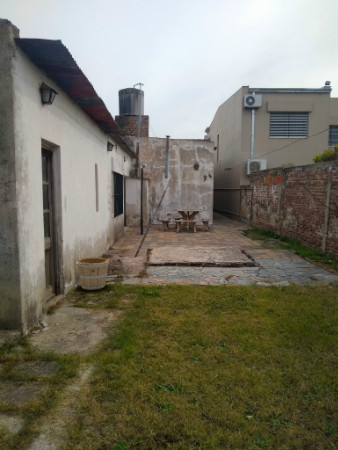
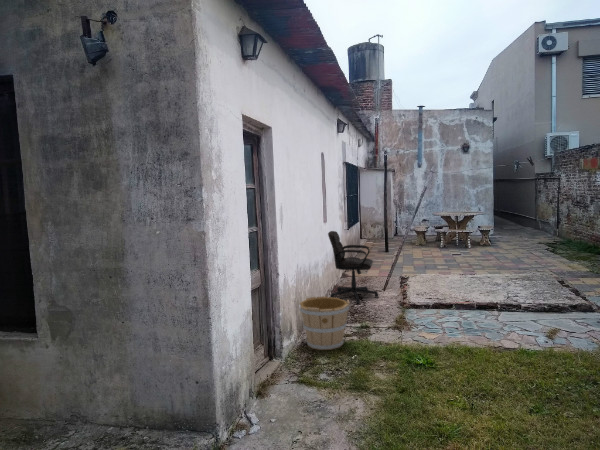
chair: none [98,217,131,265] -> present [328,231,378,303]

